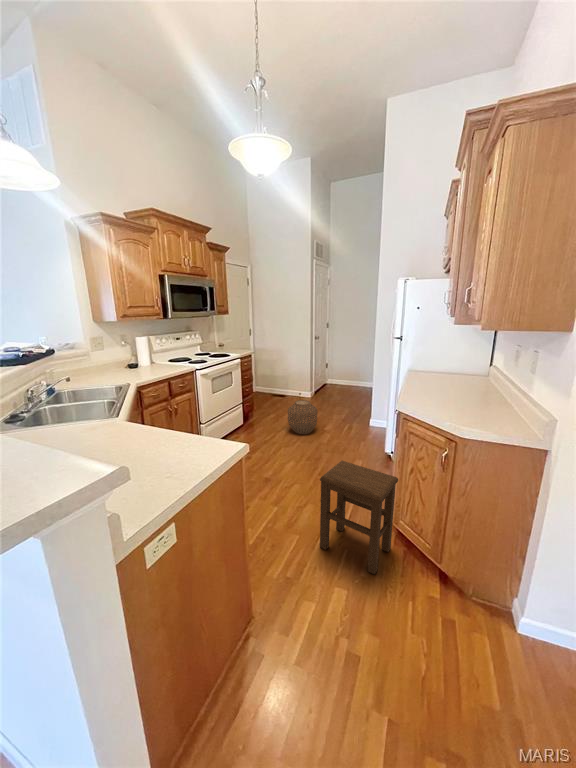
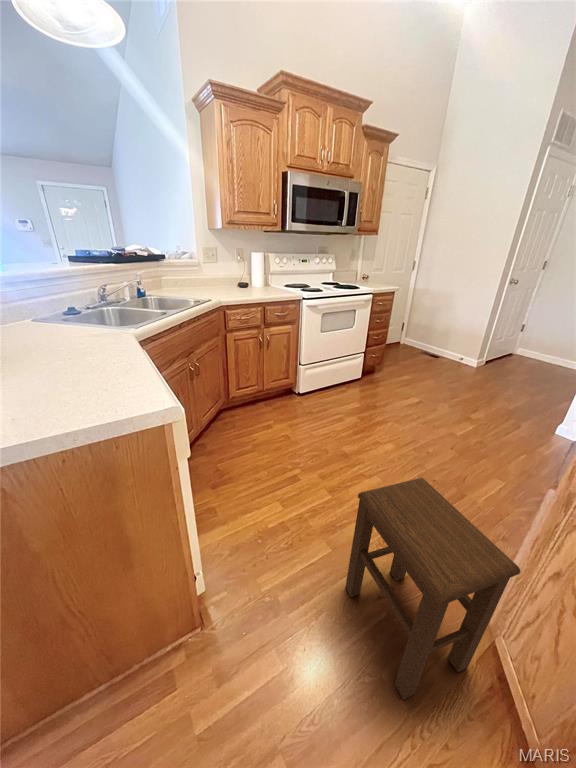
woven basket: present [288,400,317,434] -> none [416,364,465,412]

